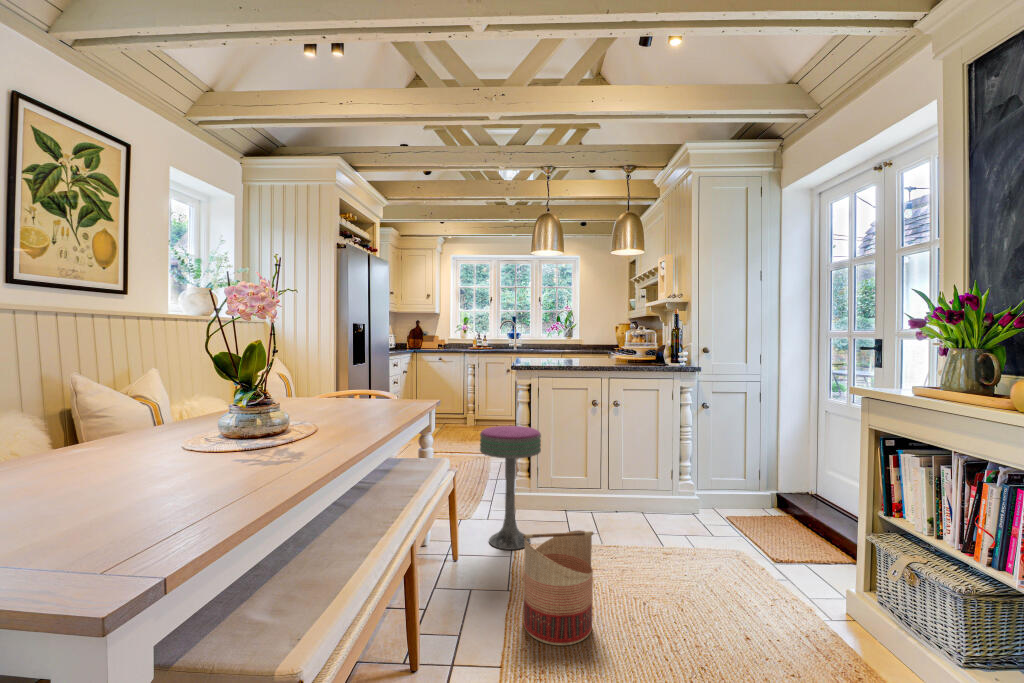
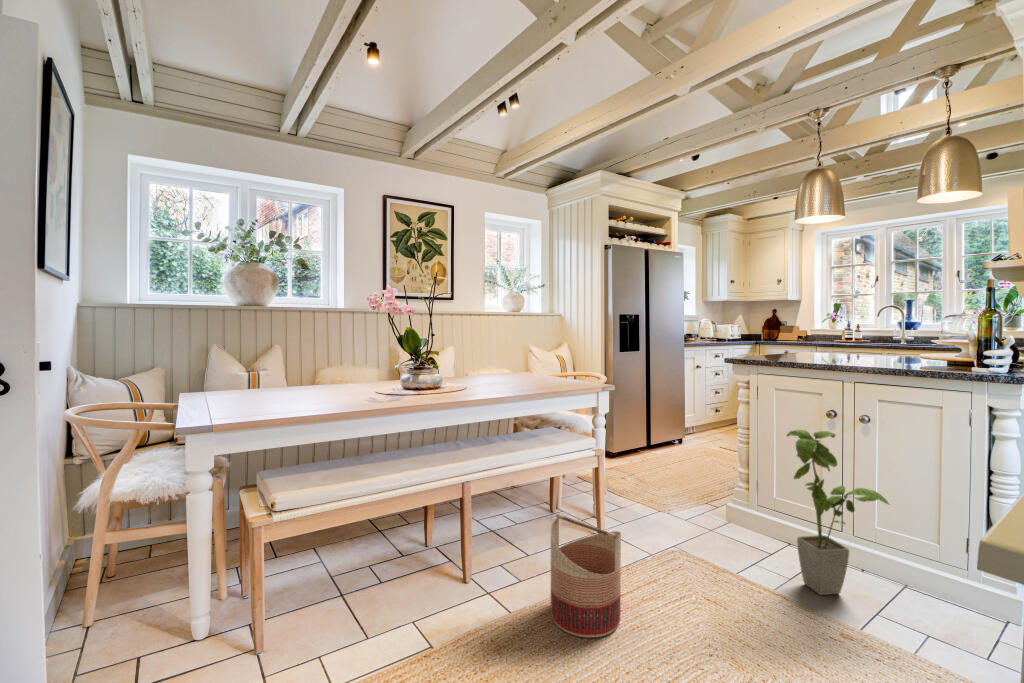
house plant: none [603,414,670,536] -> present [787,430,889,595]
bar stool: present [480,426,541,550] -> none [634,420,702,553]

